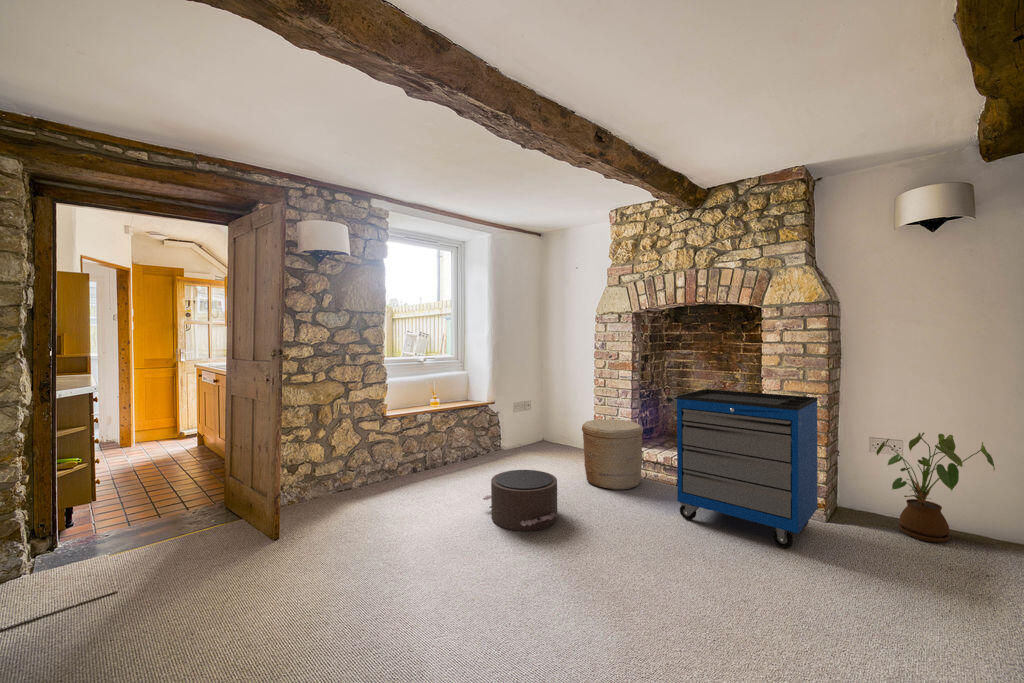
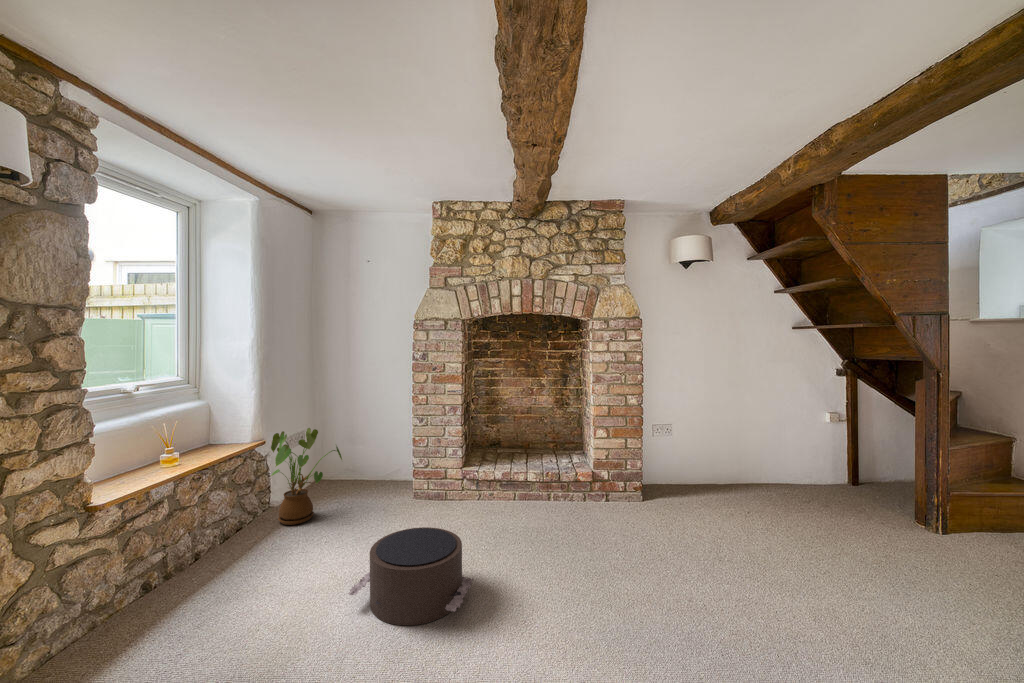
storage cabinet: present [667,389,818,548] -> none [546,399,670,535]
woven basket: present [582,419,643,490] -> none [421,441,490,525]
house plant: present [876,433,995,543] -> present [271,428,342,525]

